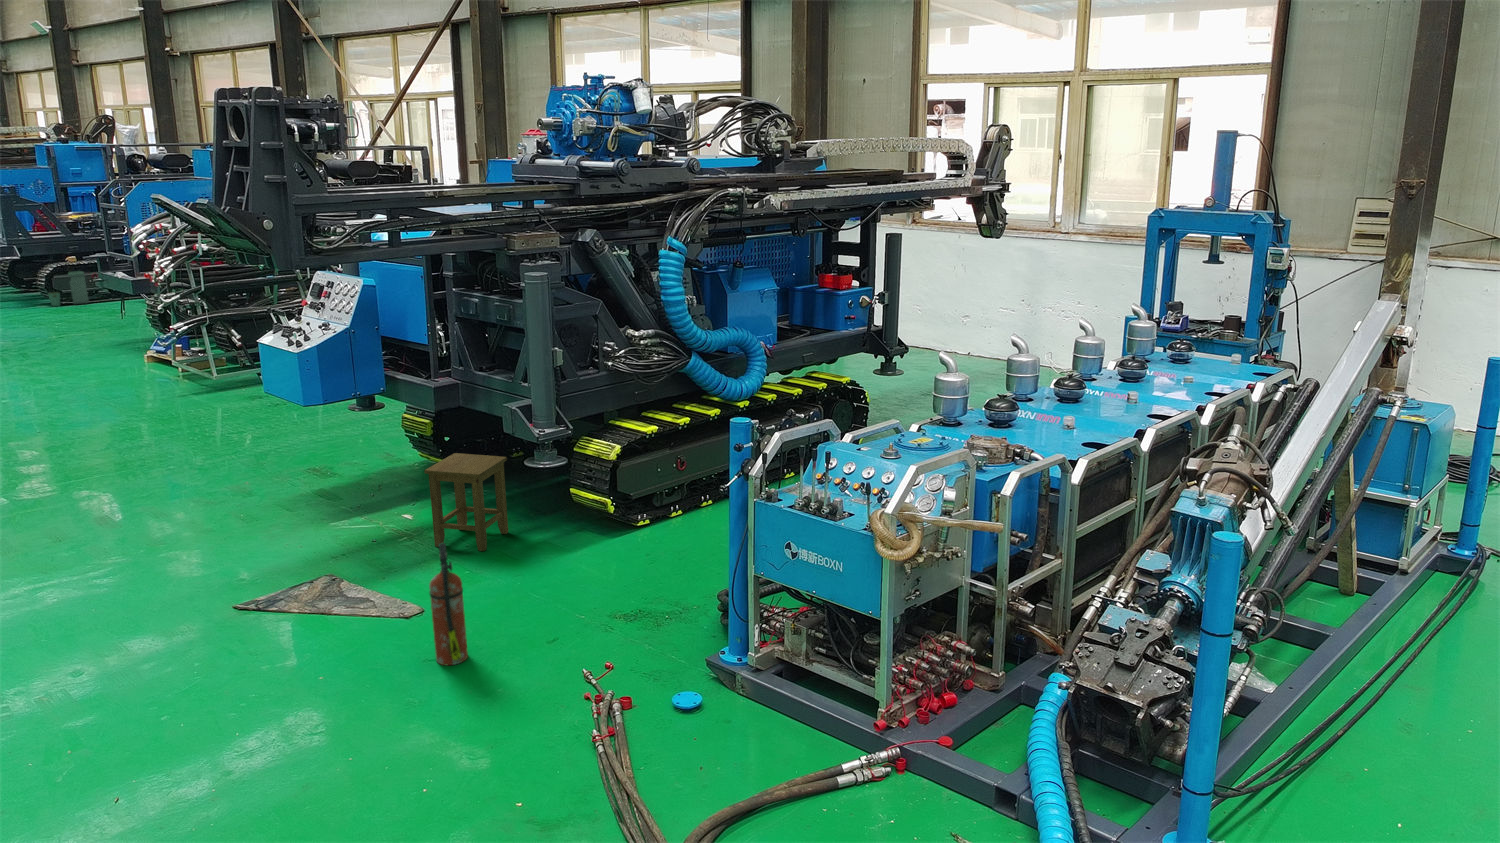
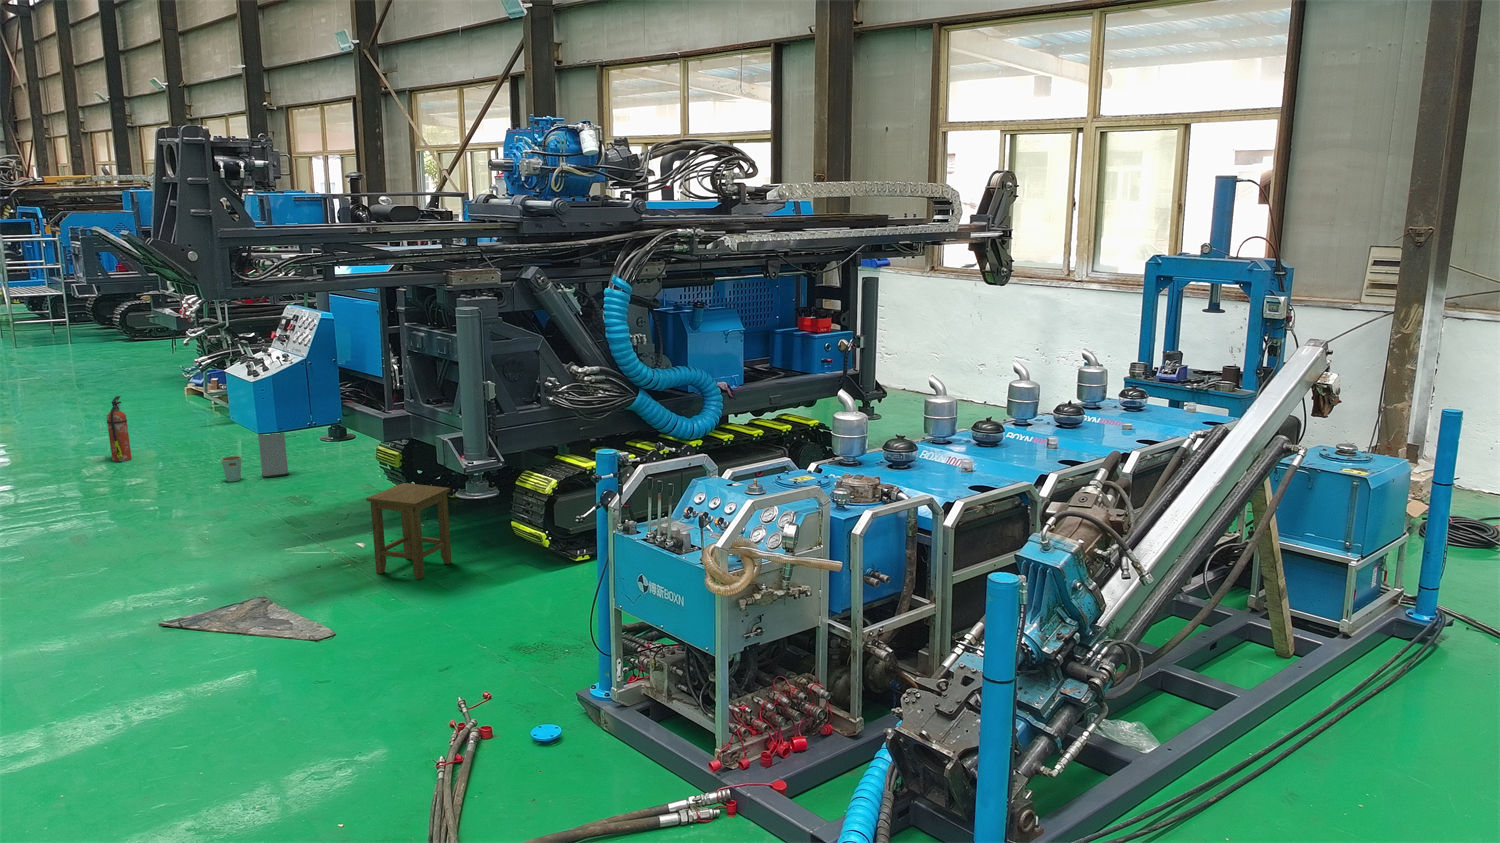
trash can: present [48,271,89,306] -> present [221,433,288,482]
fire extinguisher: present [429,543,468,665] -> present [107,396,132,462]

